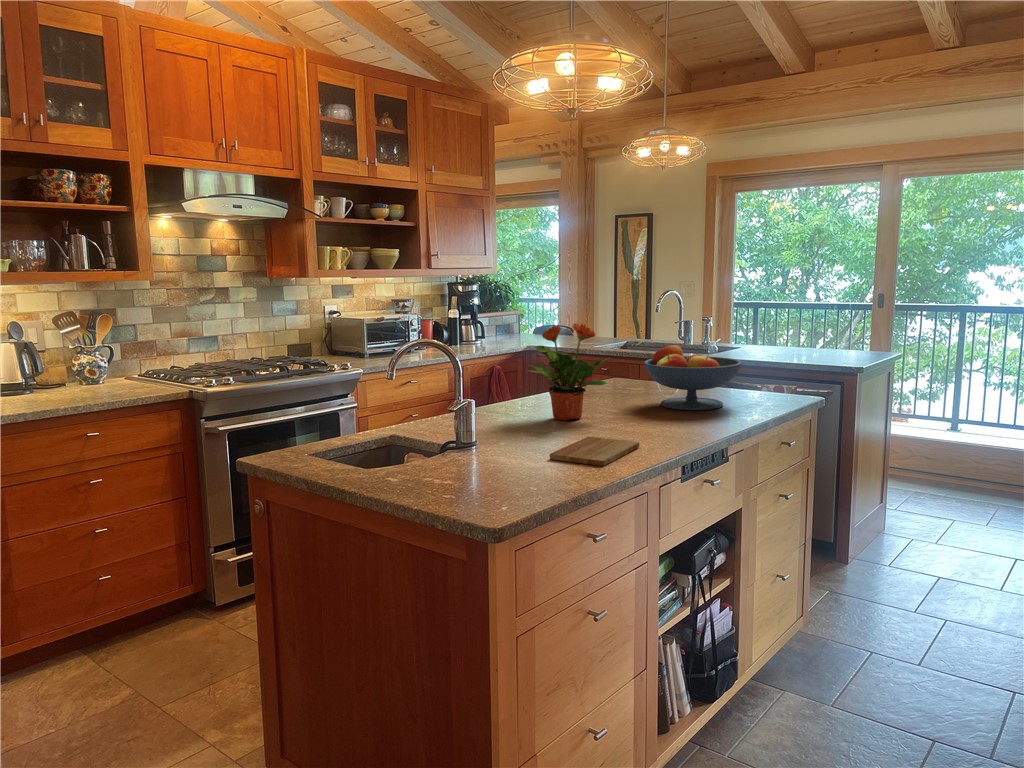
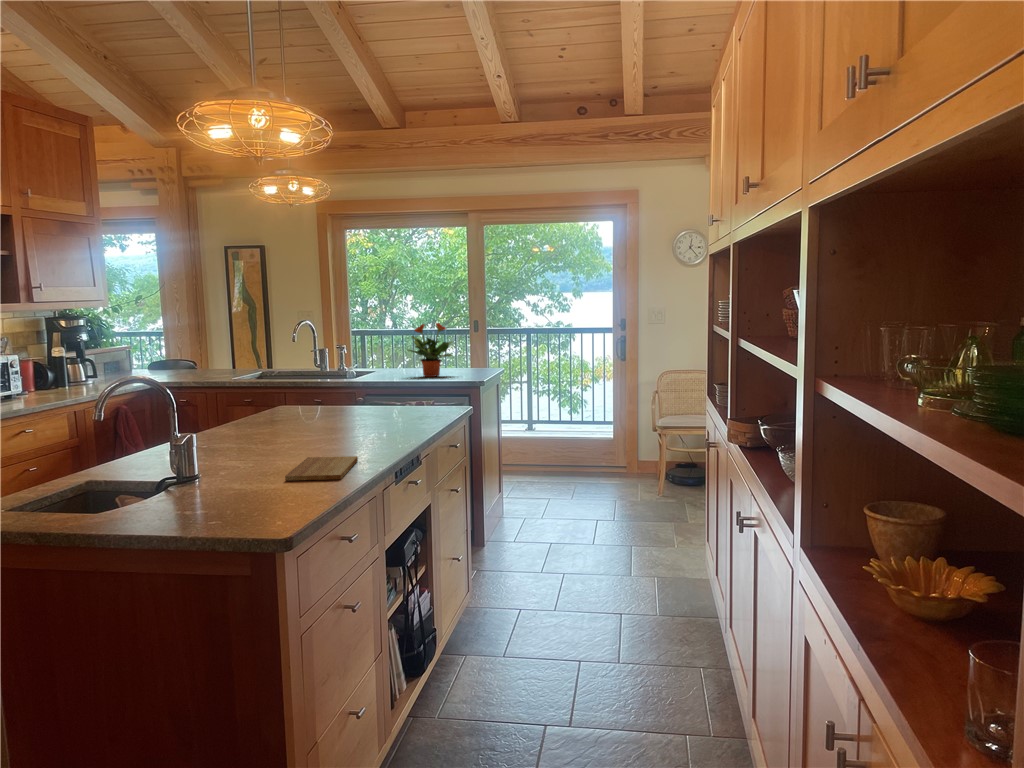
potted plant: present [526,323,609,421] -> present [408,323,453,377]
fruit bowl: present [643,345,742,410] -> none [327,371,412,428]

